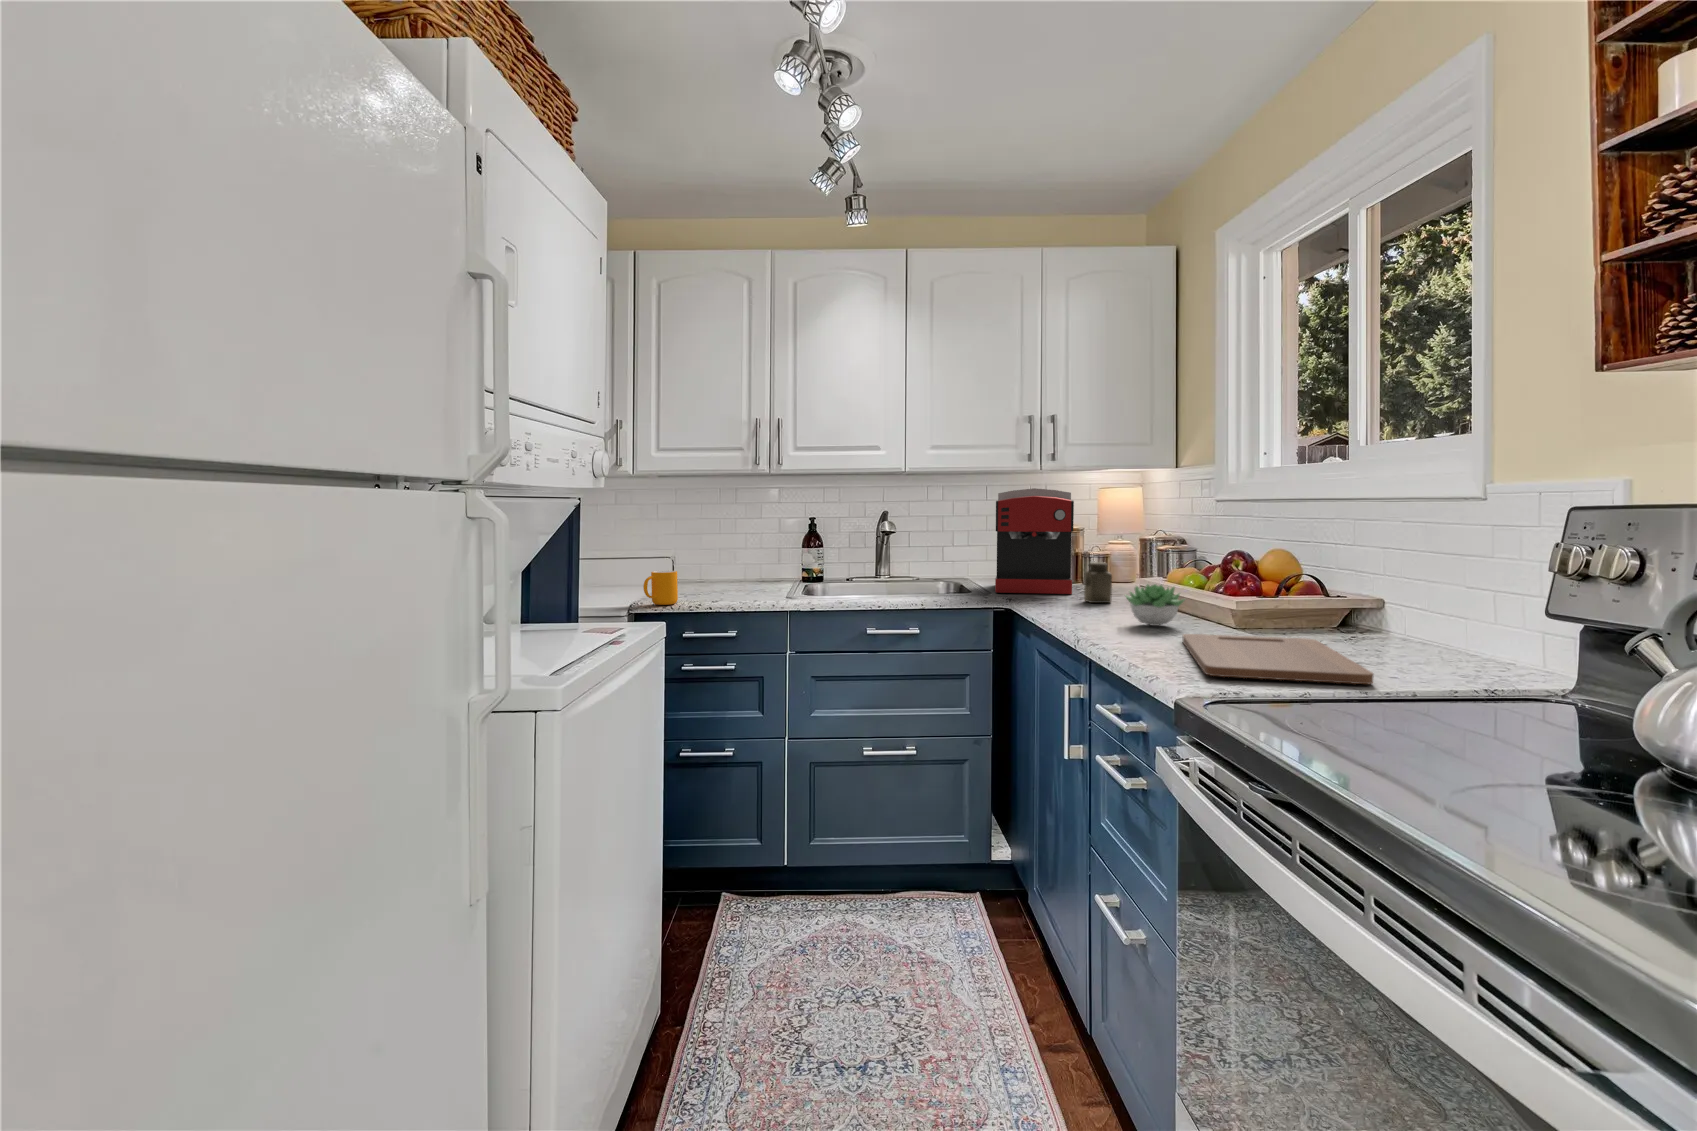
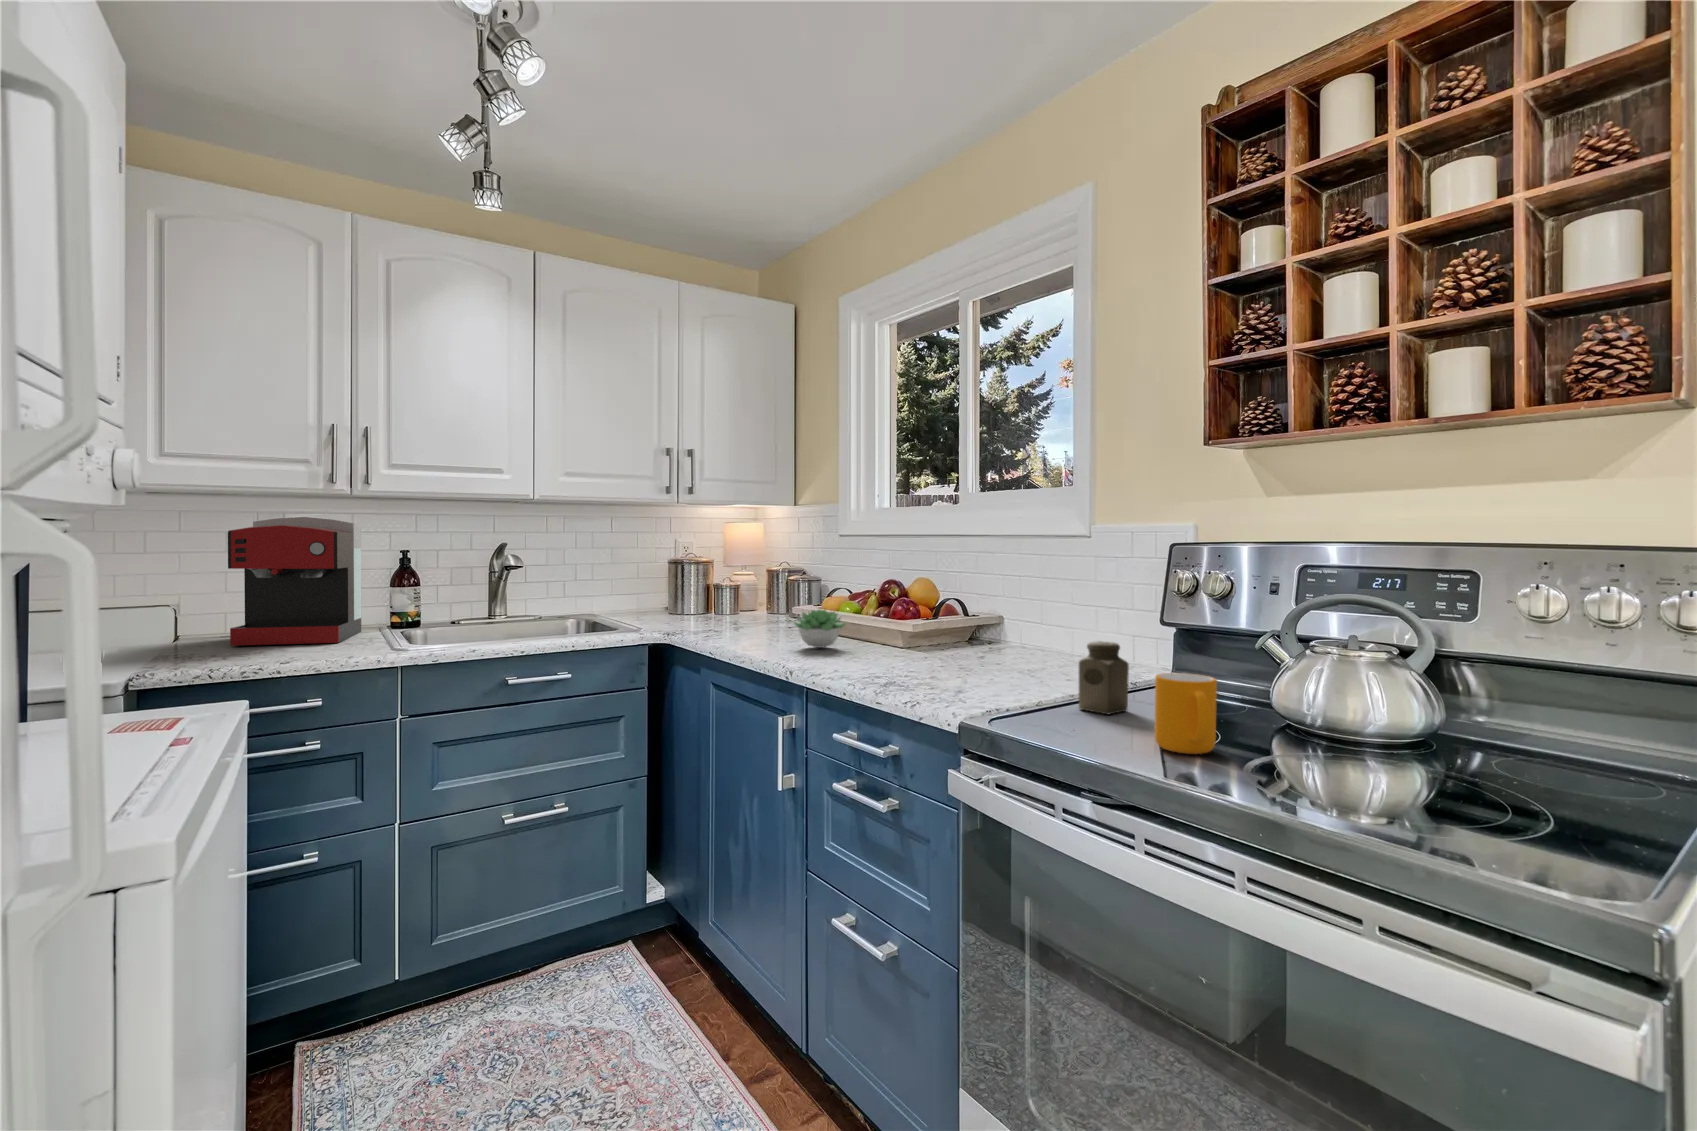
coffee maker: present [995,488,1074,594] -> present [228,517,361,646]
salt shaker: present [1084,562,1112,603] -> present [1079,641,1129,714]
mug: present [643,571,678,605] -> present [1155,673,1217,754]
cutting board: present [1183,634,1374,684] -> none [857,649,1023,684]

